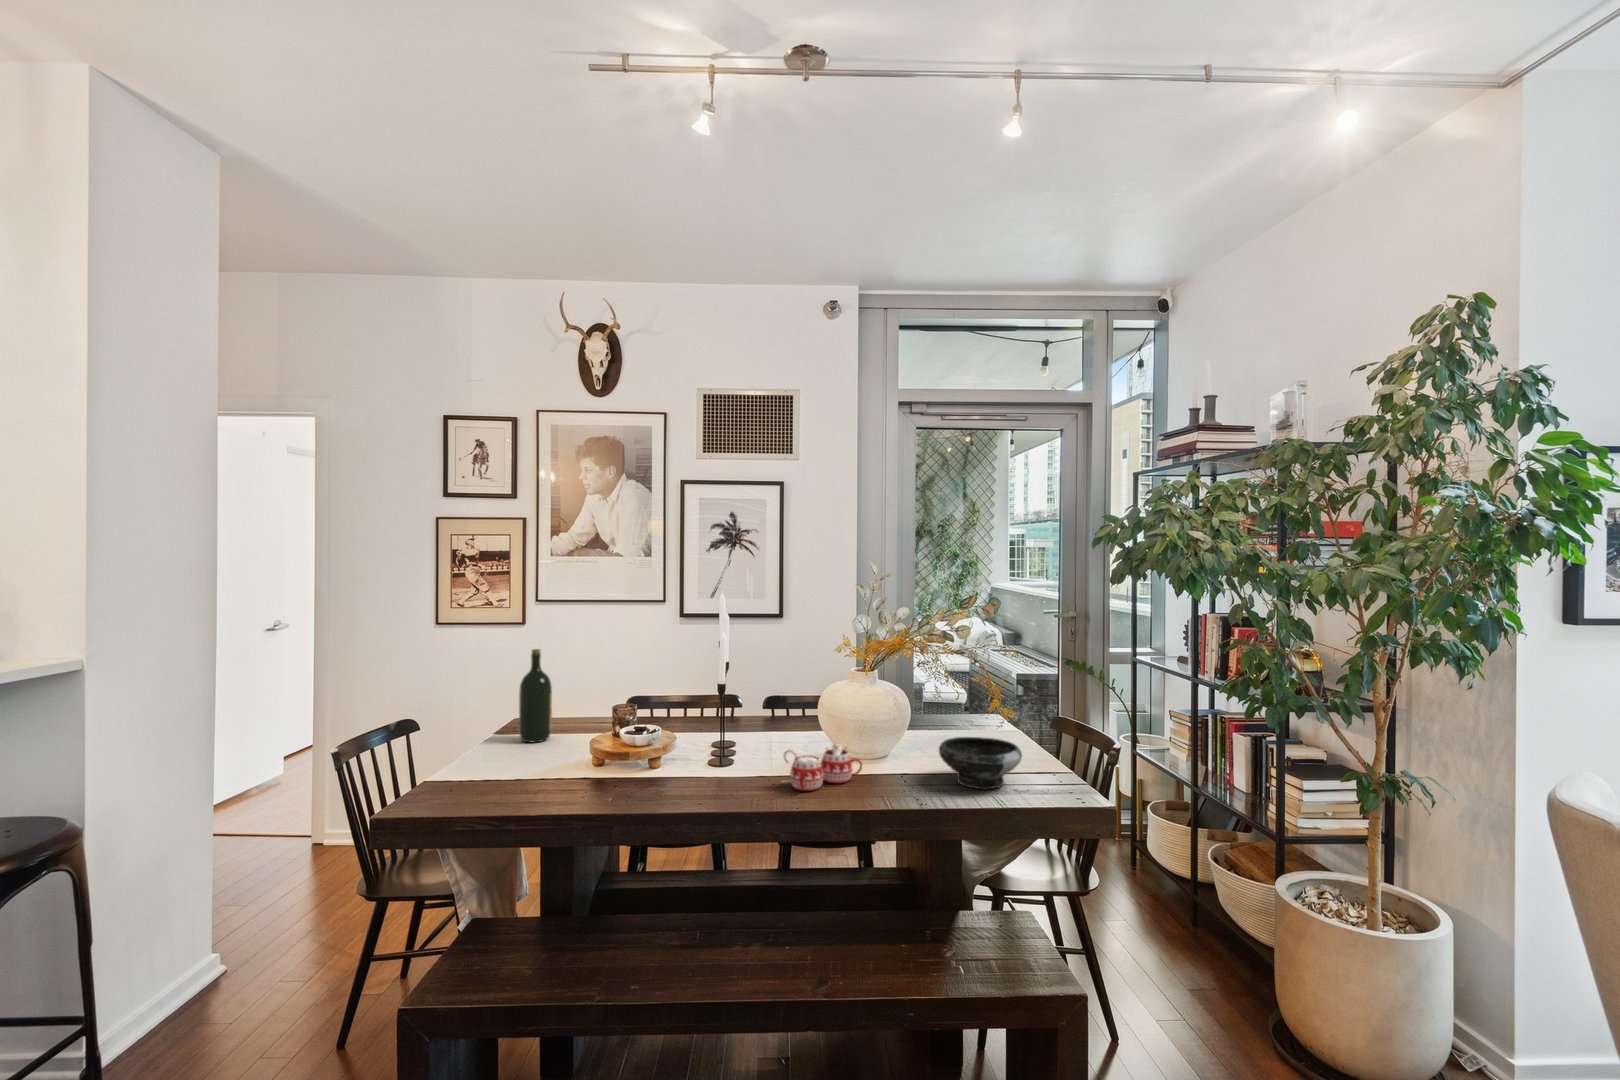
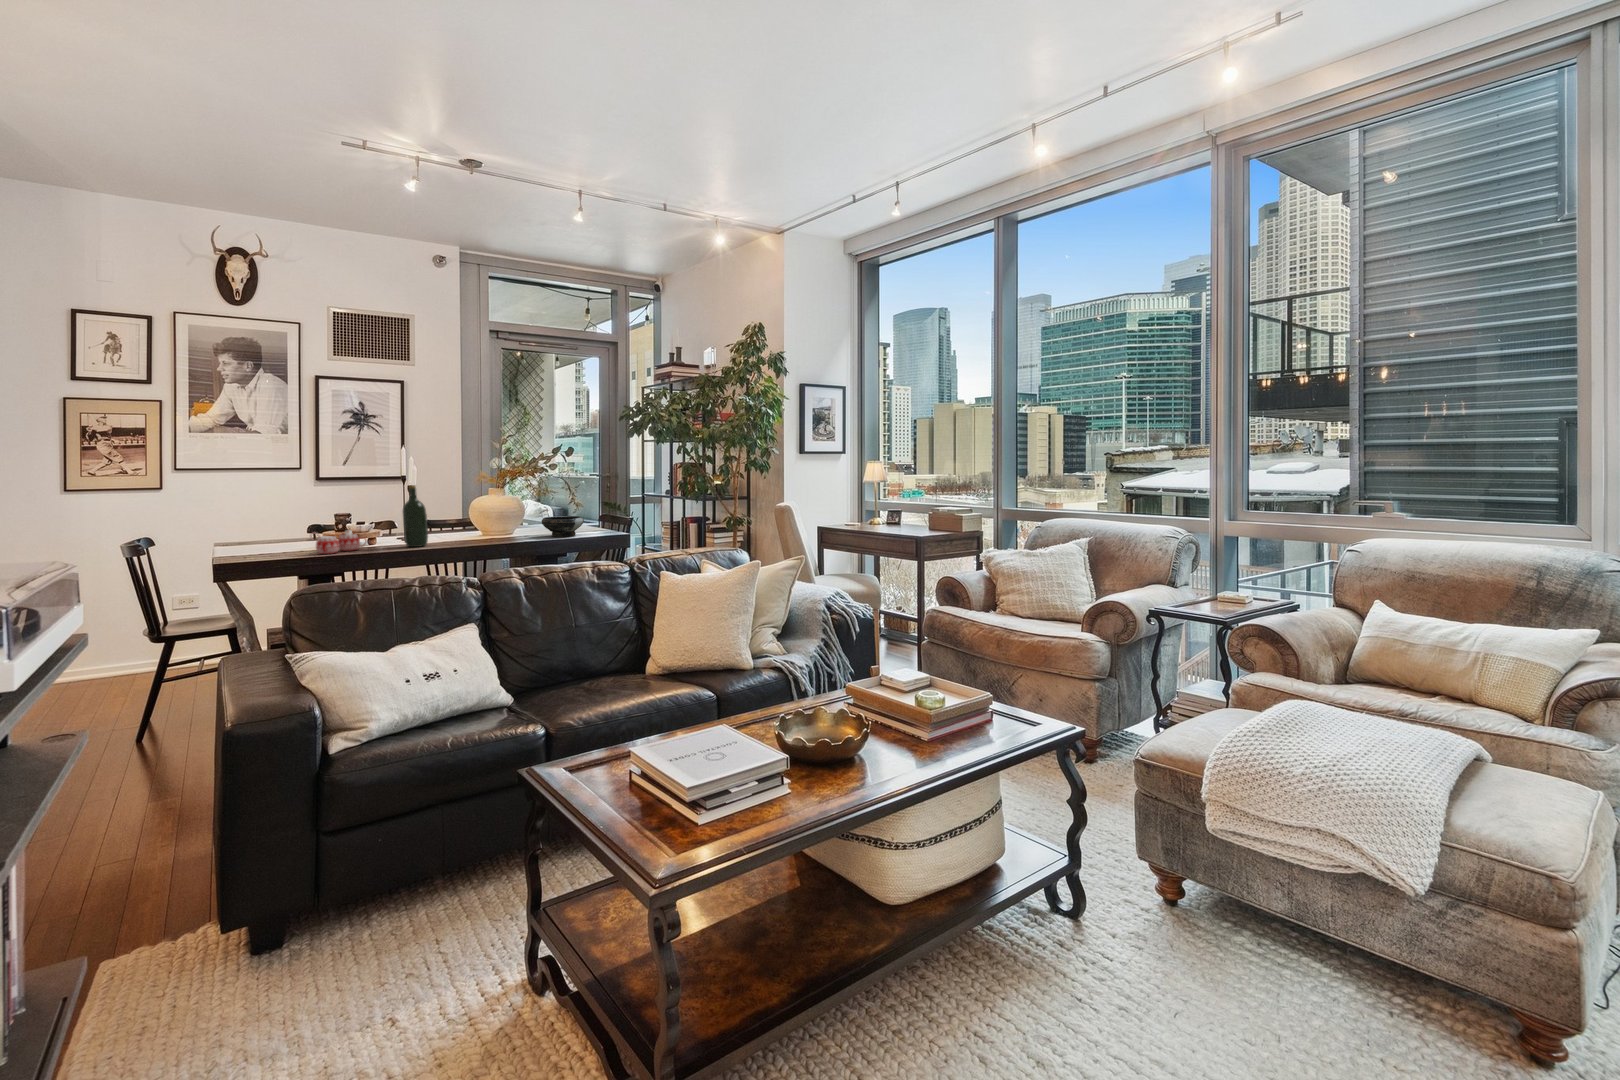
wine bottle: present [519,649,552,743] -> present [403,485,428,547]
mug: present [782,744,862,791] -> present [310,530,366,554]

